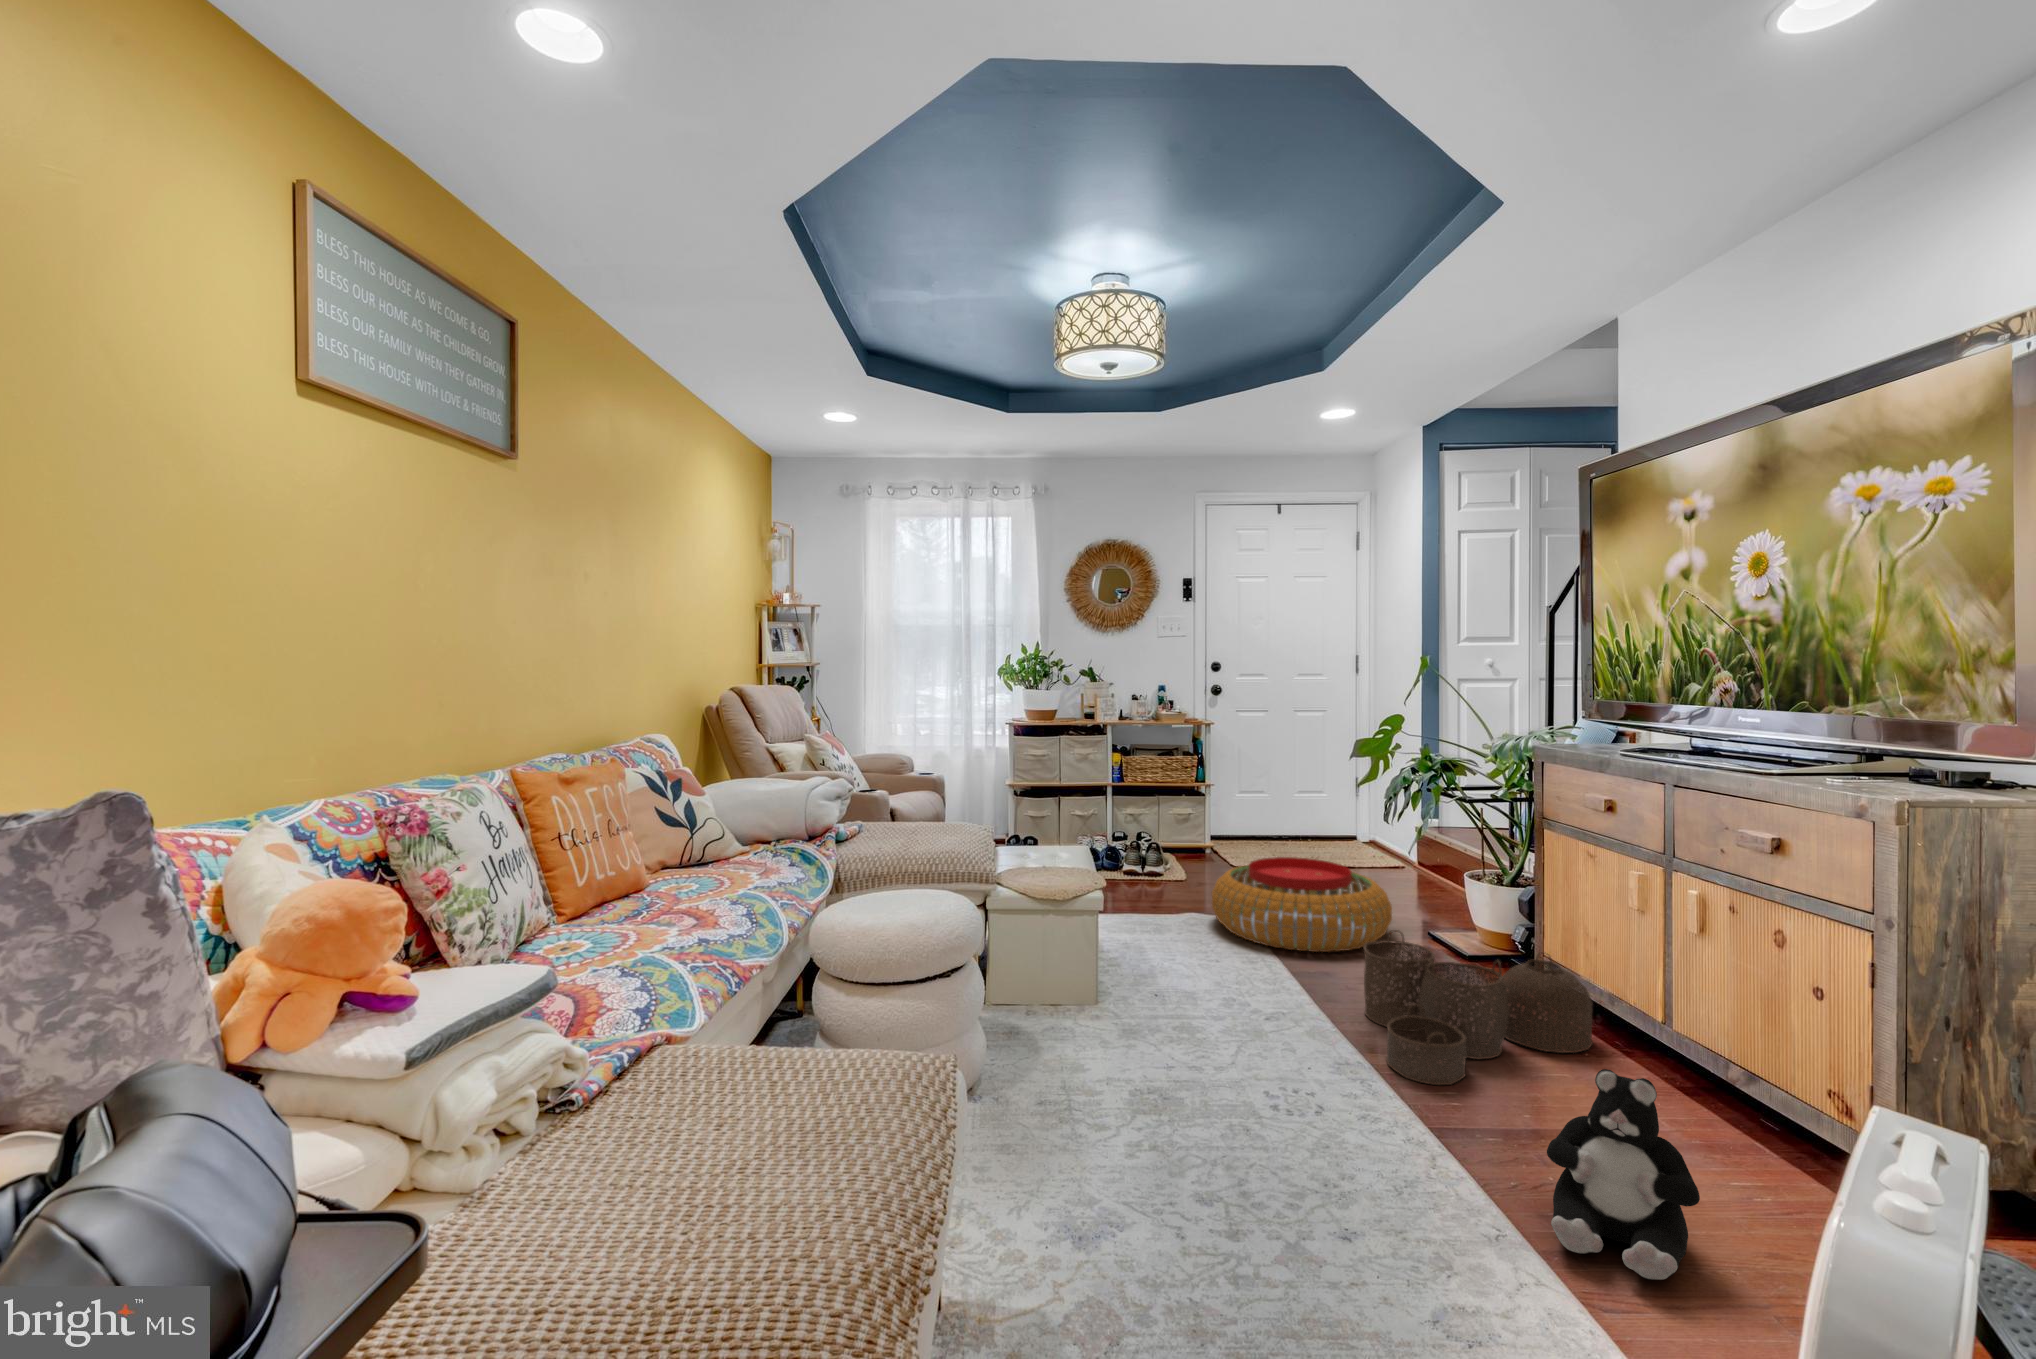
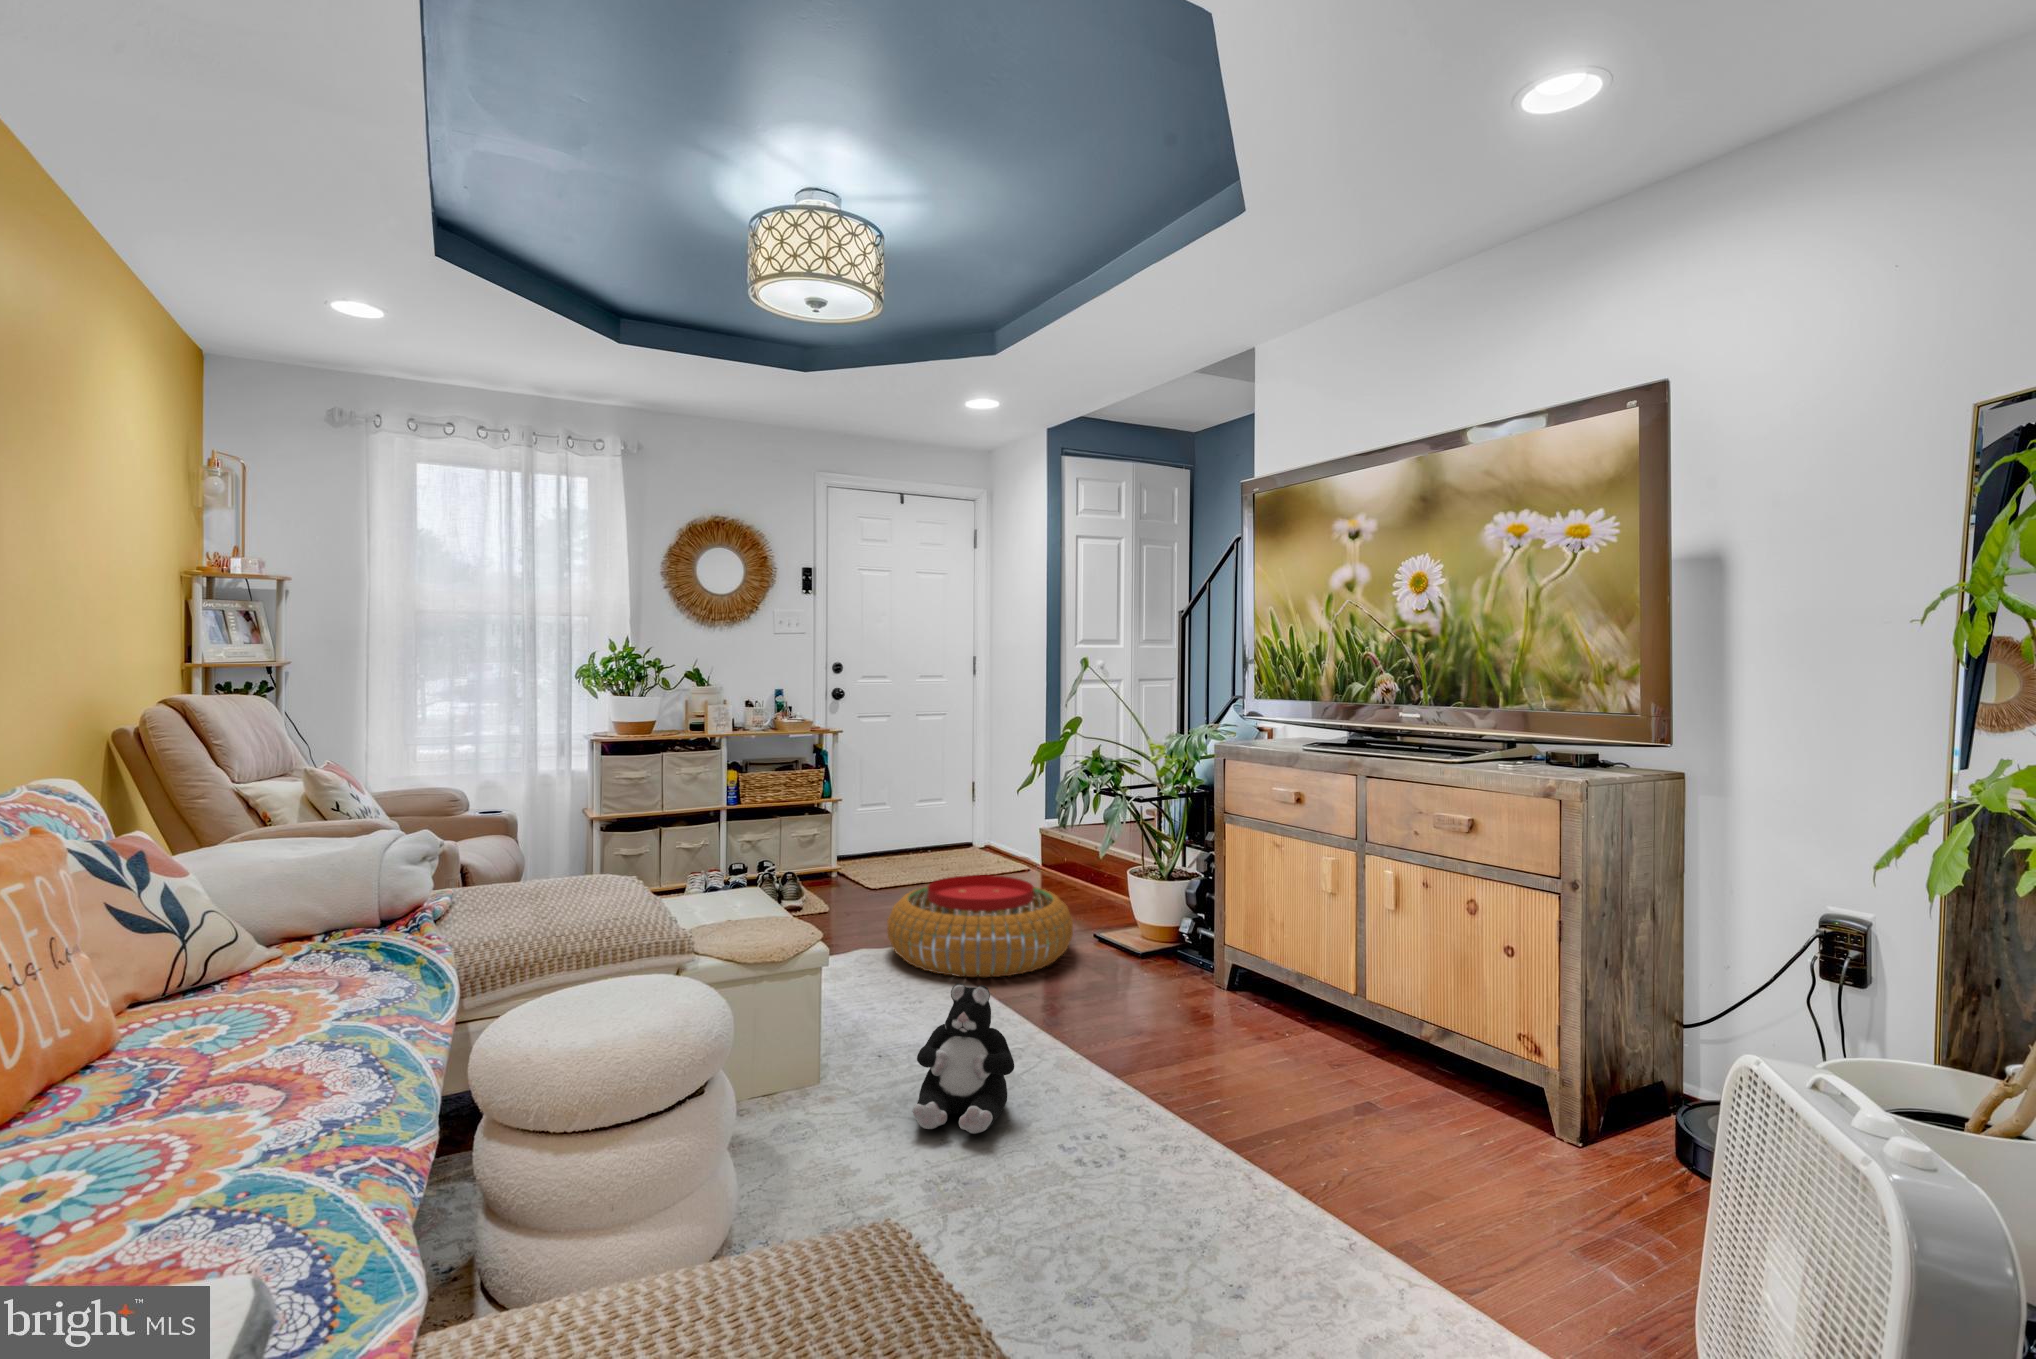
woven basket: present [1363,930,1592,1085] -> none [1094,943,1292,1099]
plush toy: present [1547,1069,1700,1280] -> present [913,983,1014,1134]

